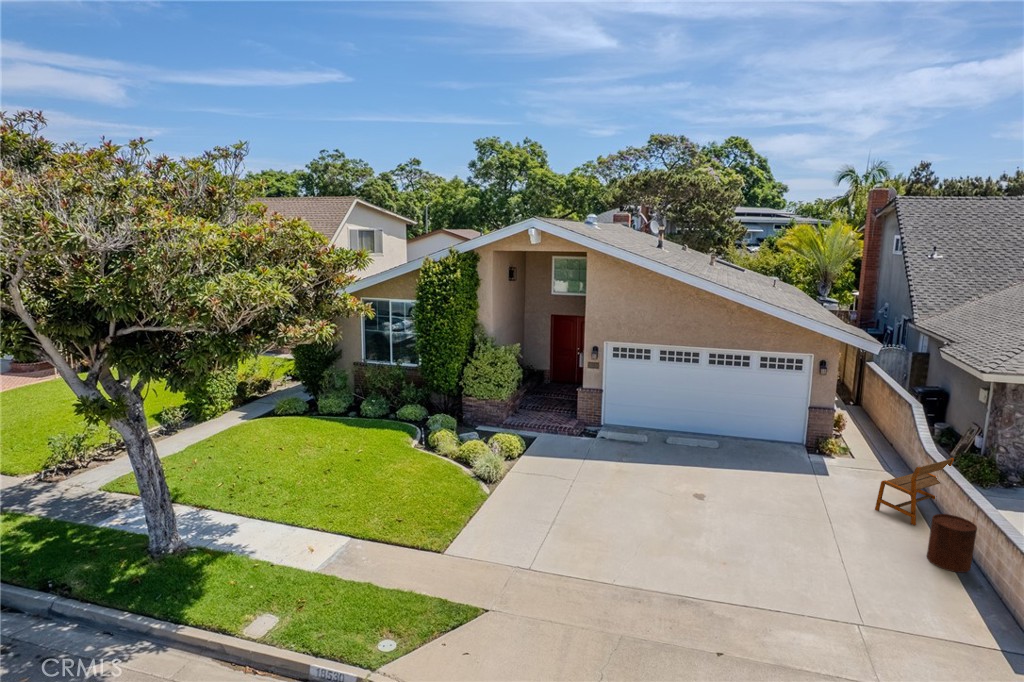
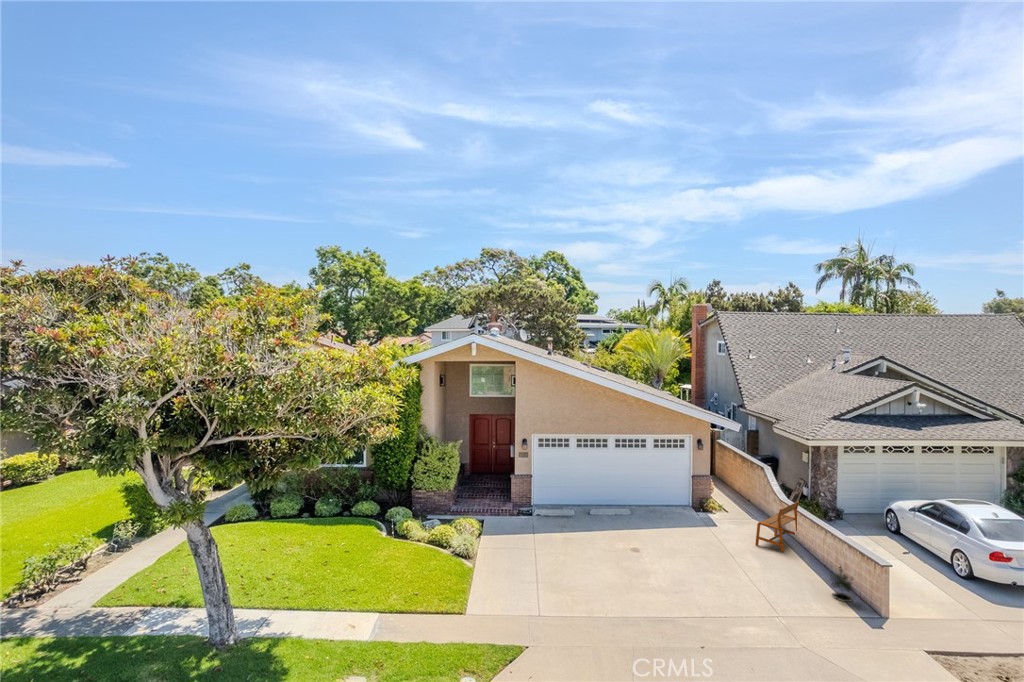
trash can: present [927,514,977,572] -> none [799,539,827,578]
potted tree: none [962,561,1006,617] -> present [831,565,853,602]

